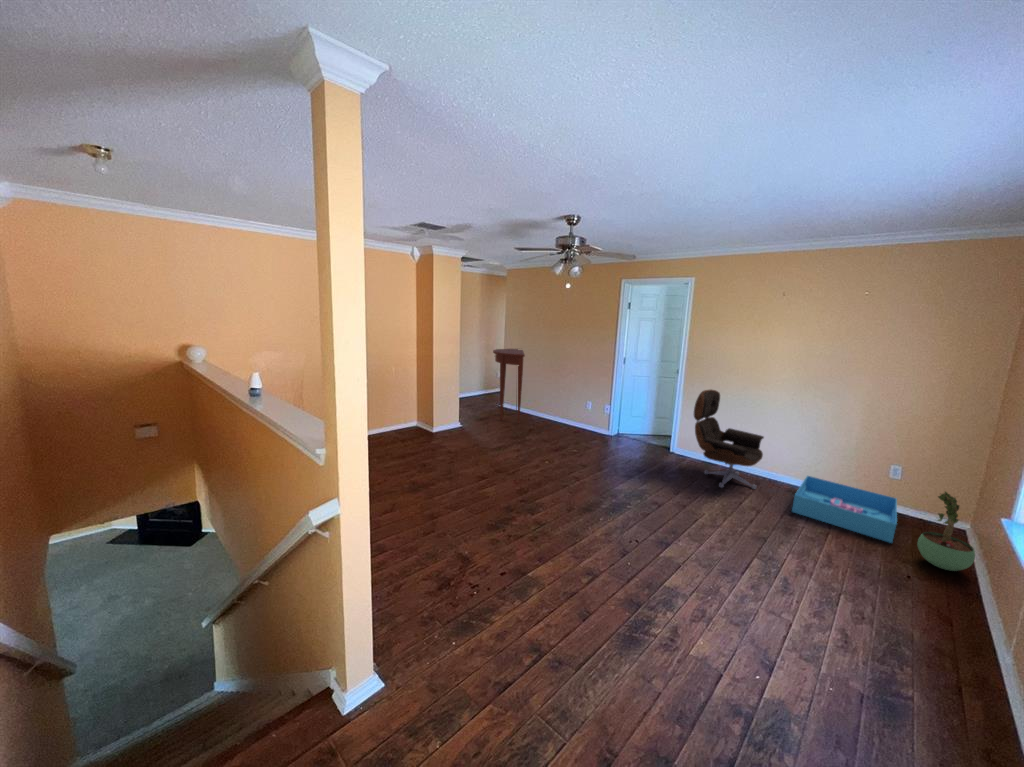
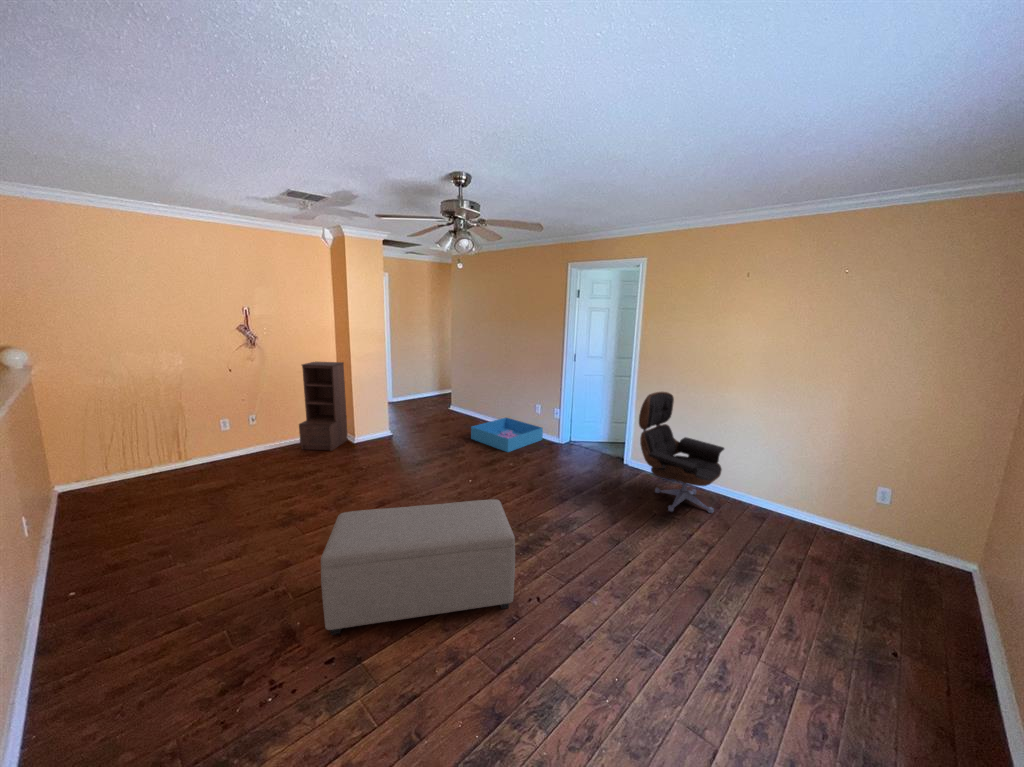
console table: present [493,349,525,423] -> none [433,346,471,430]
bookshelf: none [389,361,424,439] -> present [299,362,348,451]
ottoman: none [484,469,626,560] -> present [321,499,515,635]
storage bin: present [792,476,897,543] -> present [471,417,543,452]
potted plant: present [917,492,975,571] -> none [908,532,988,643]

